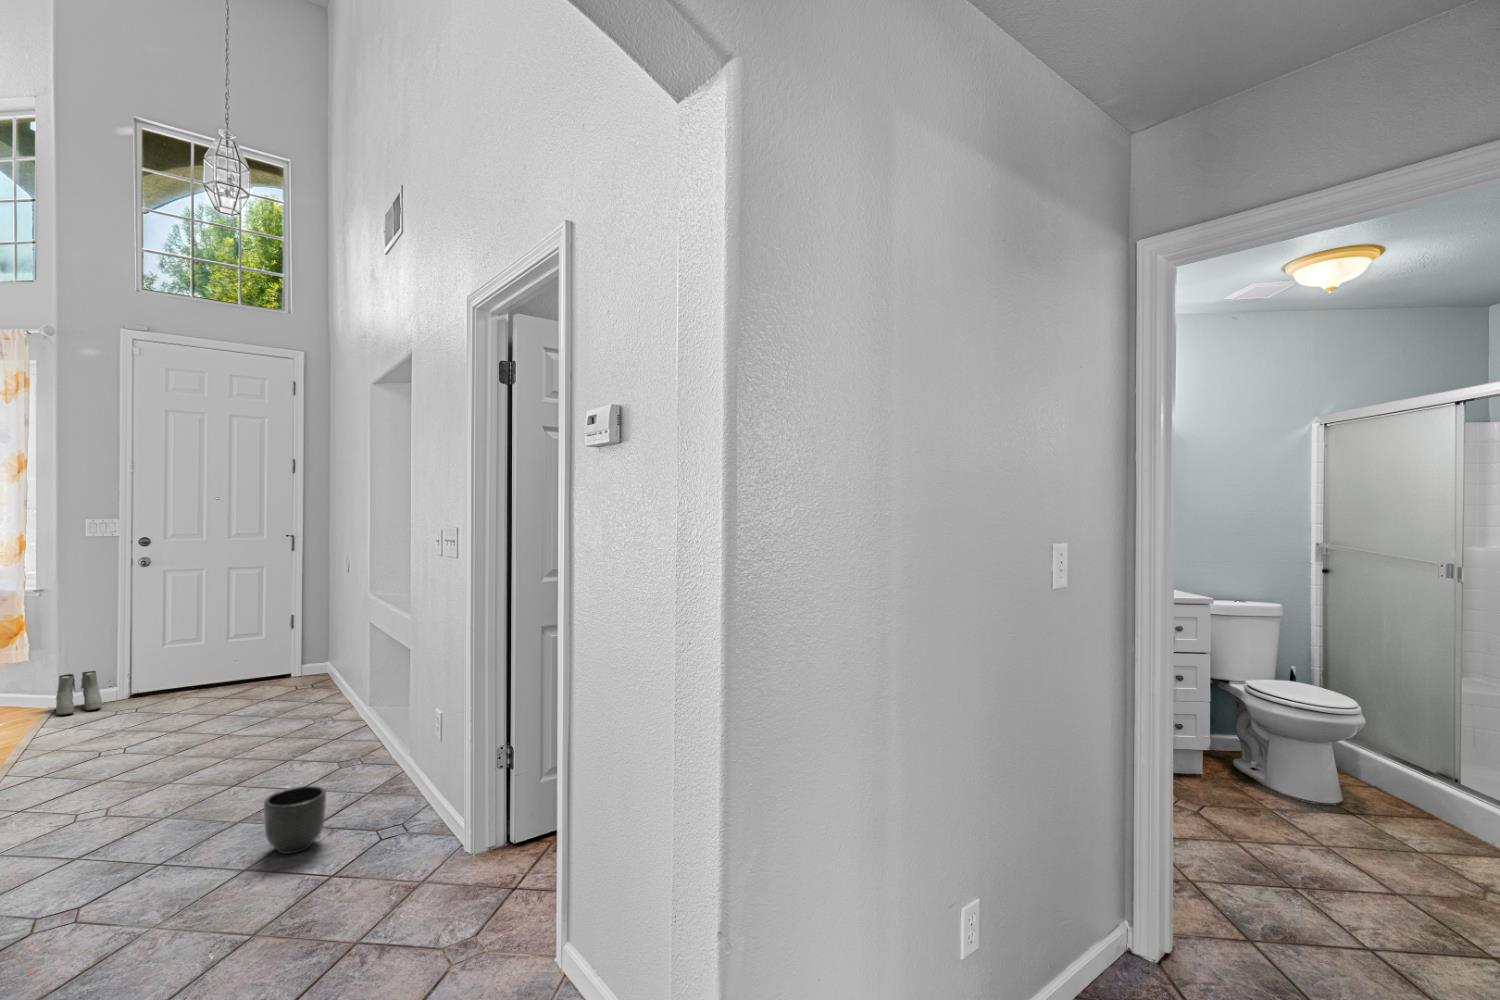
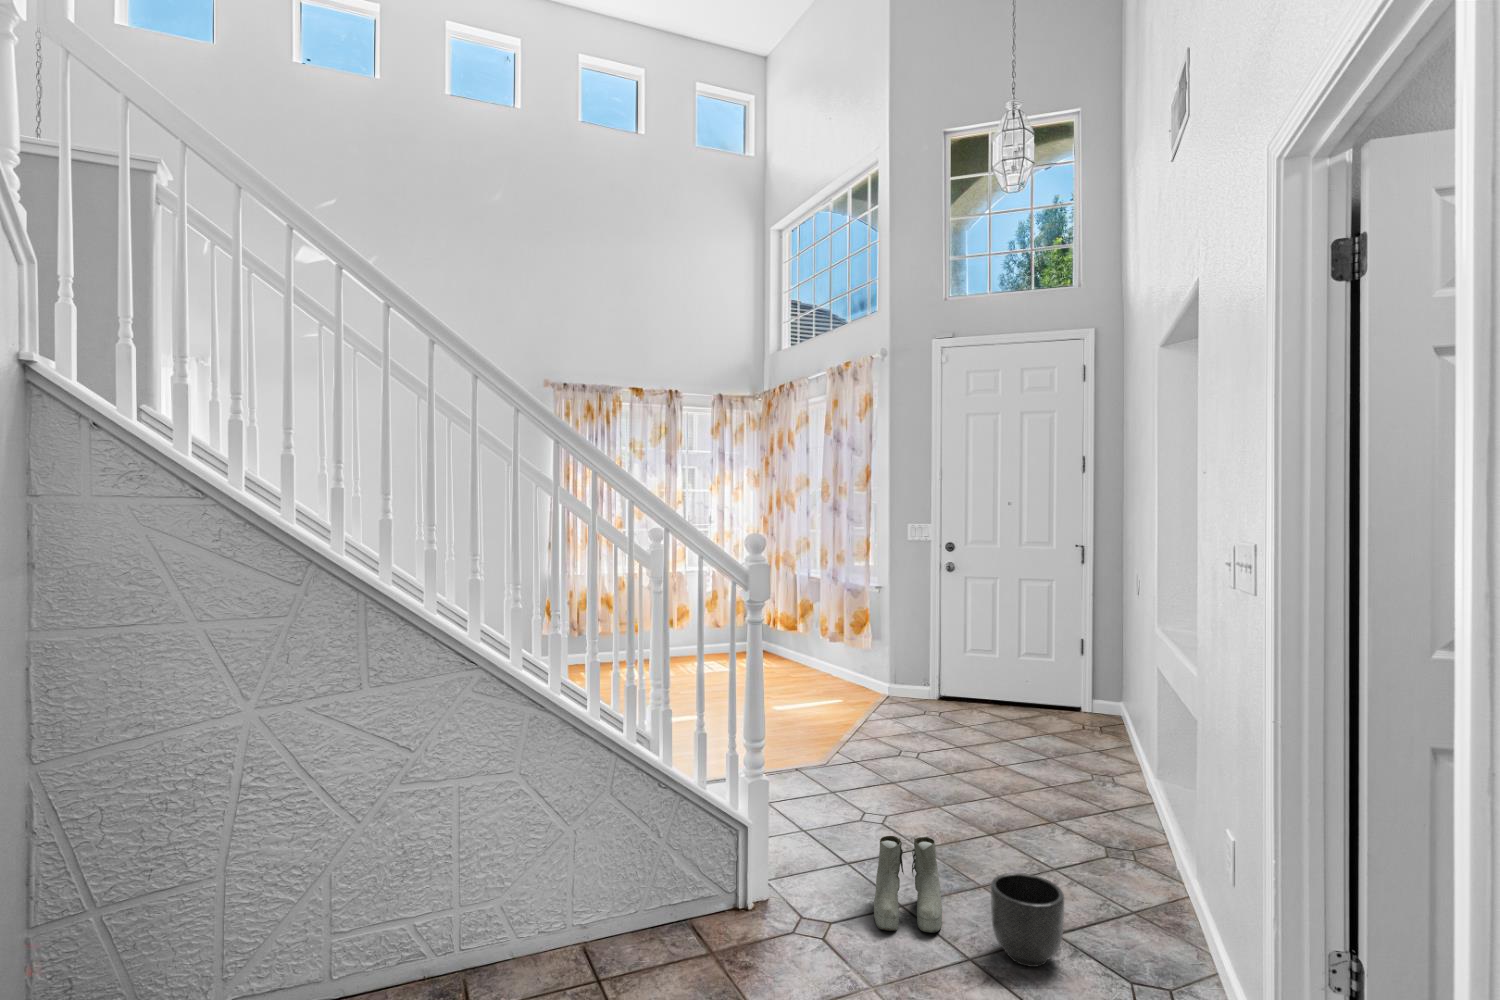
boots: present [56,671,102,715] -> present [874,836,942,933]

